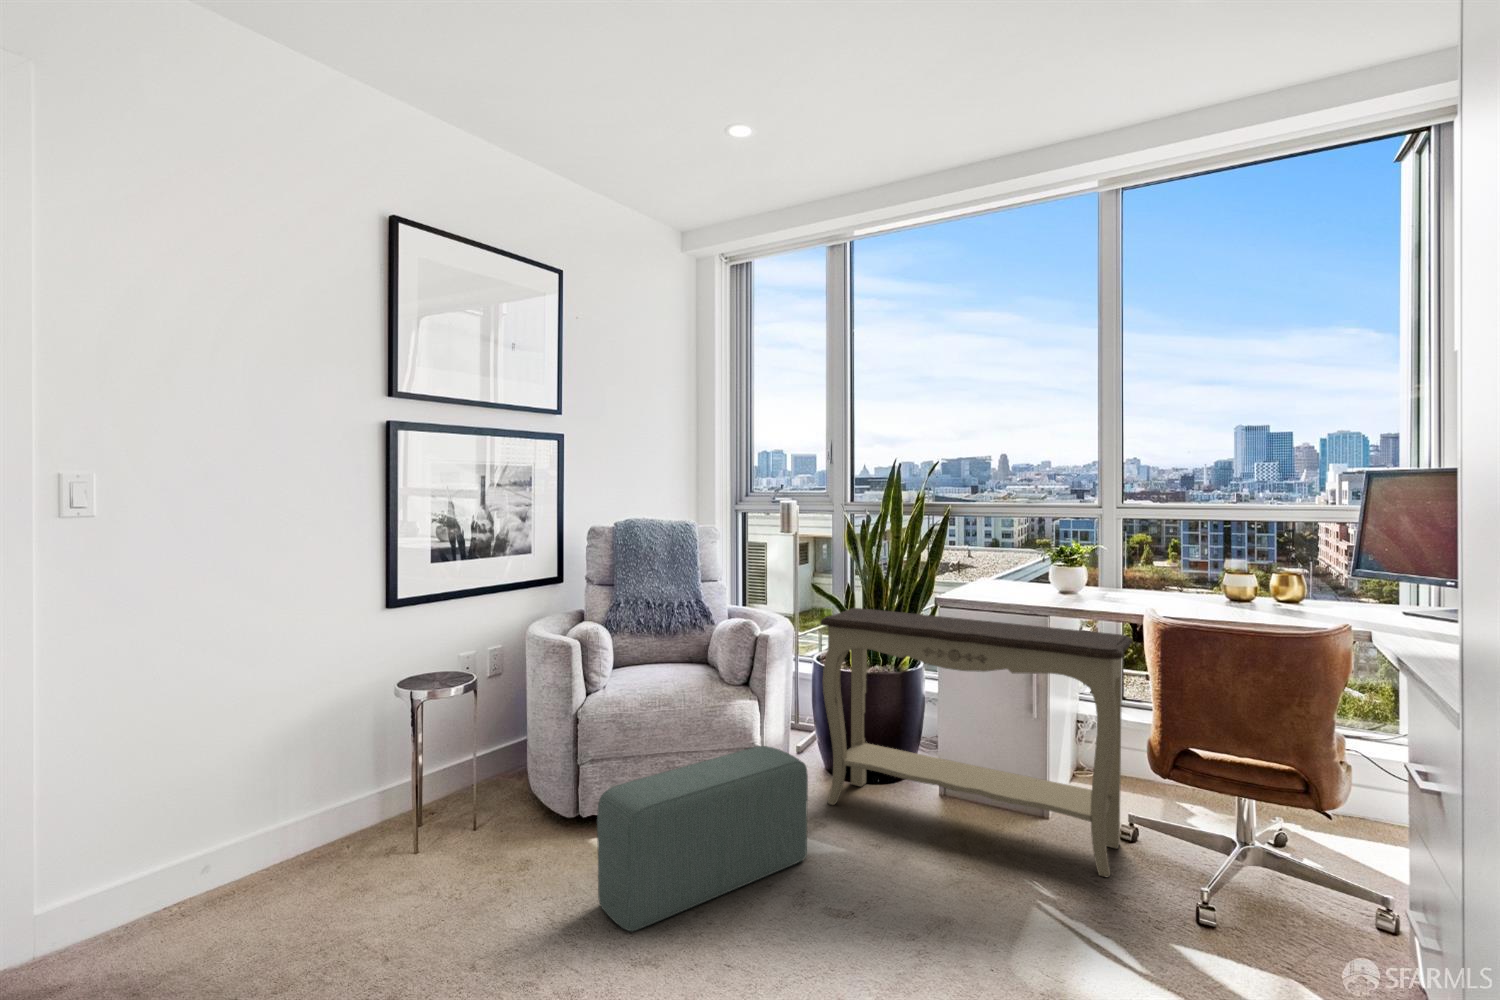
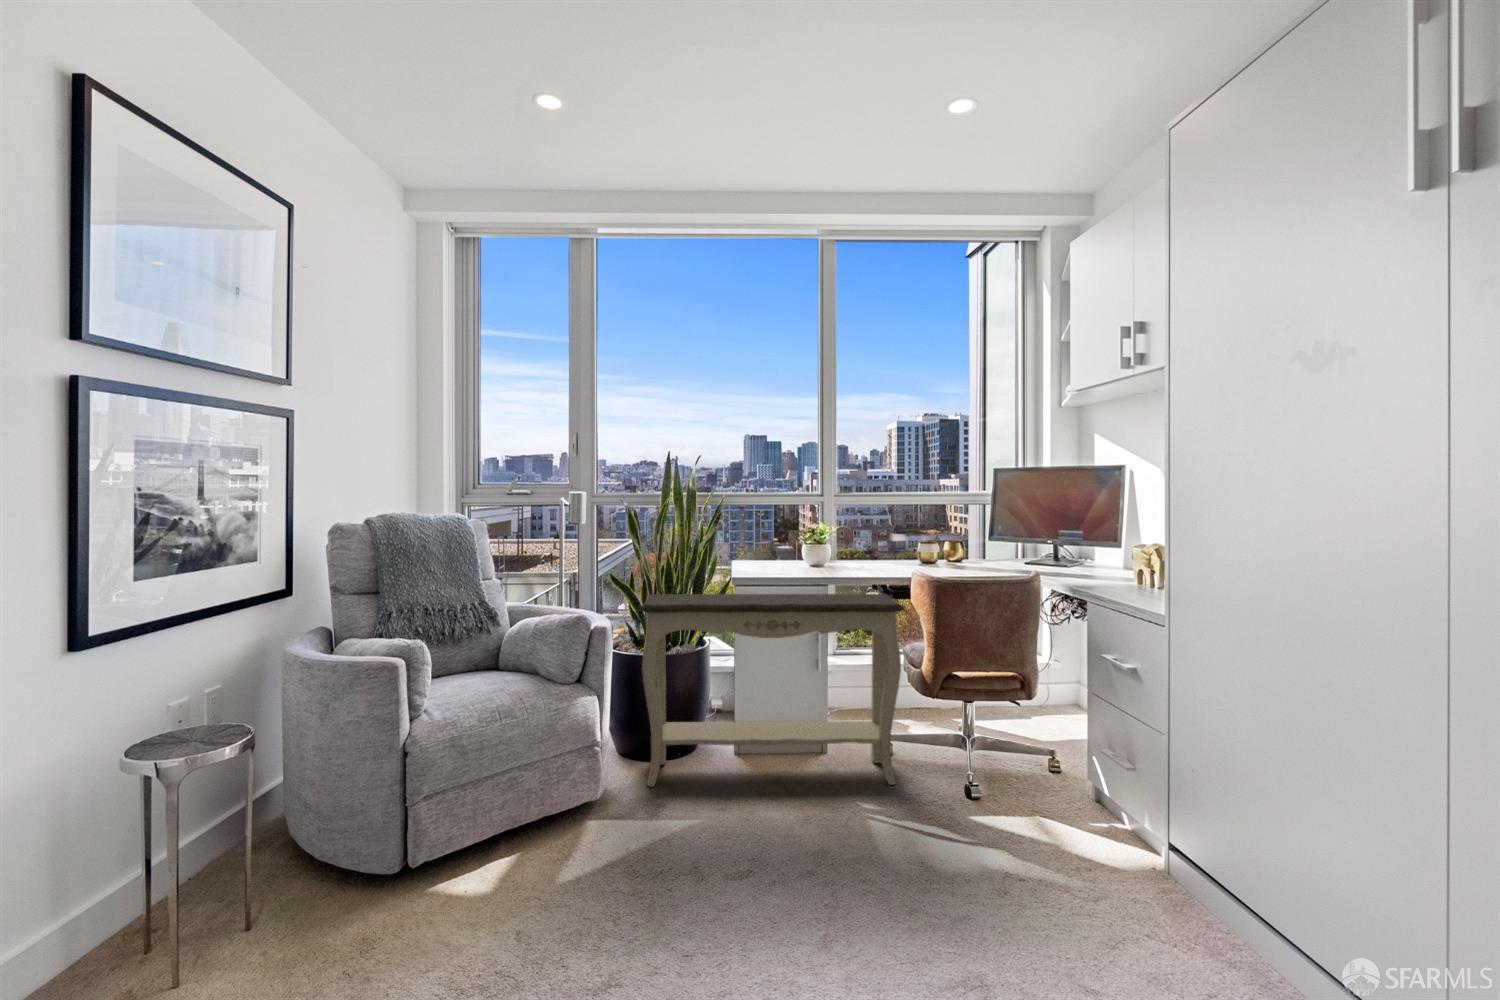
pouf: present [597,746,808,931] -> none [500,738,674,962]

